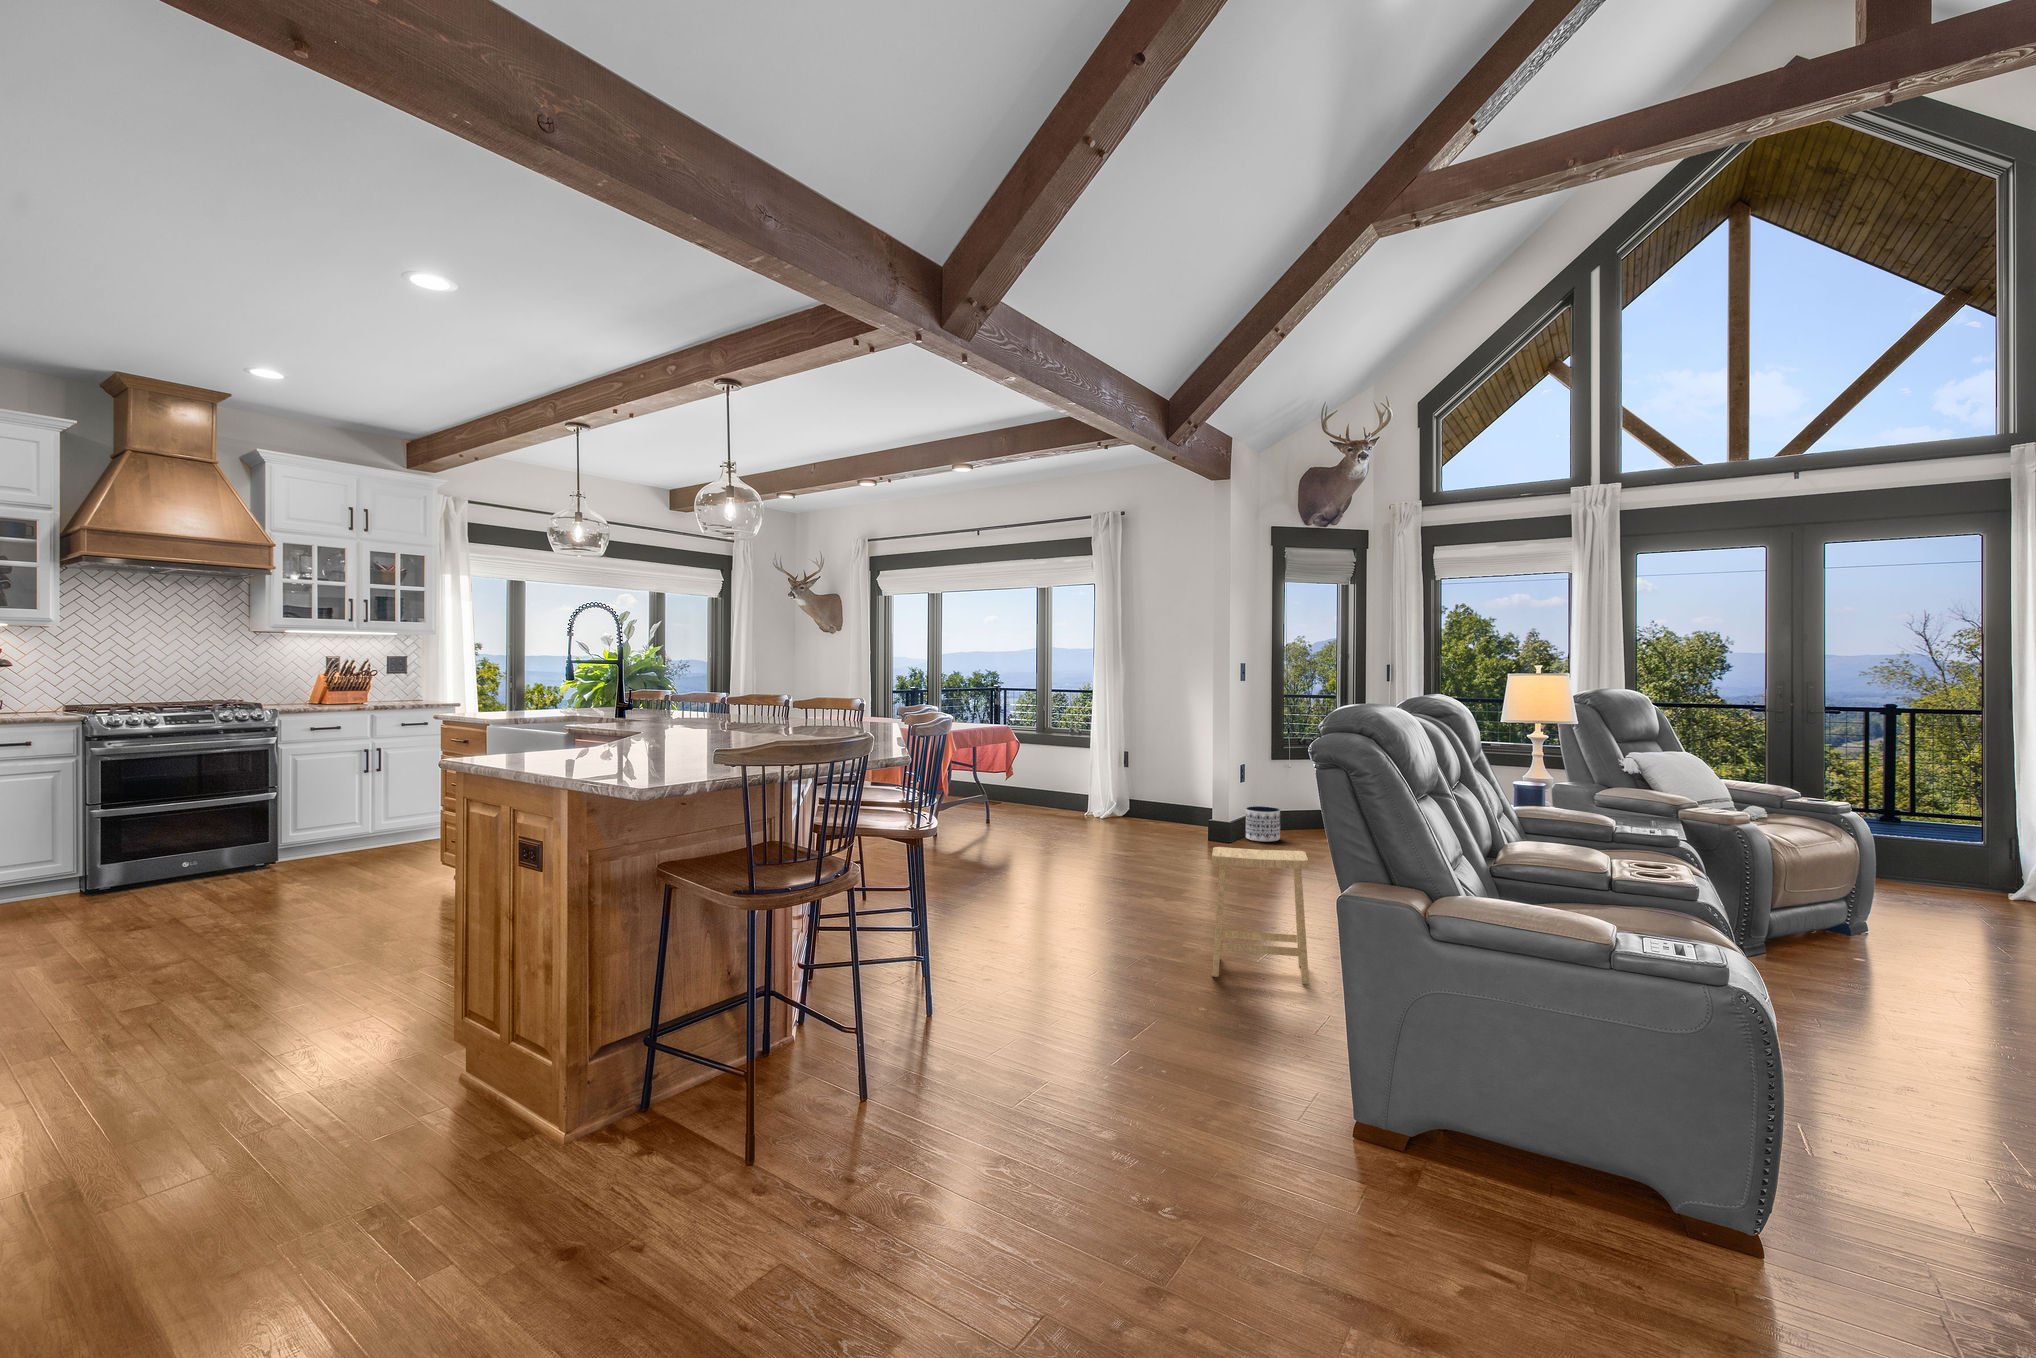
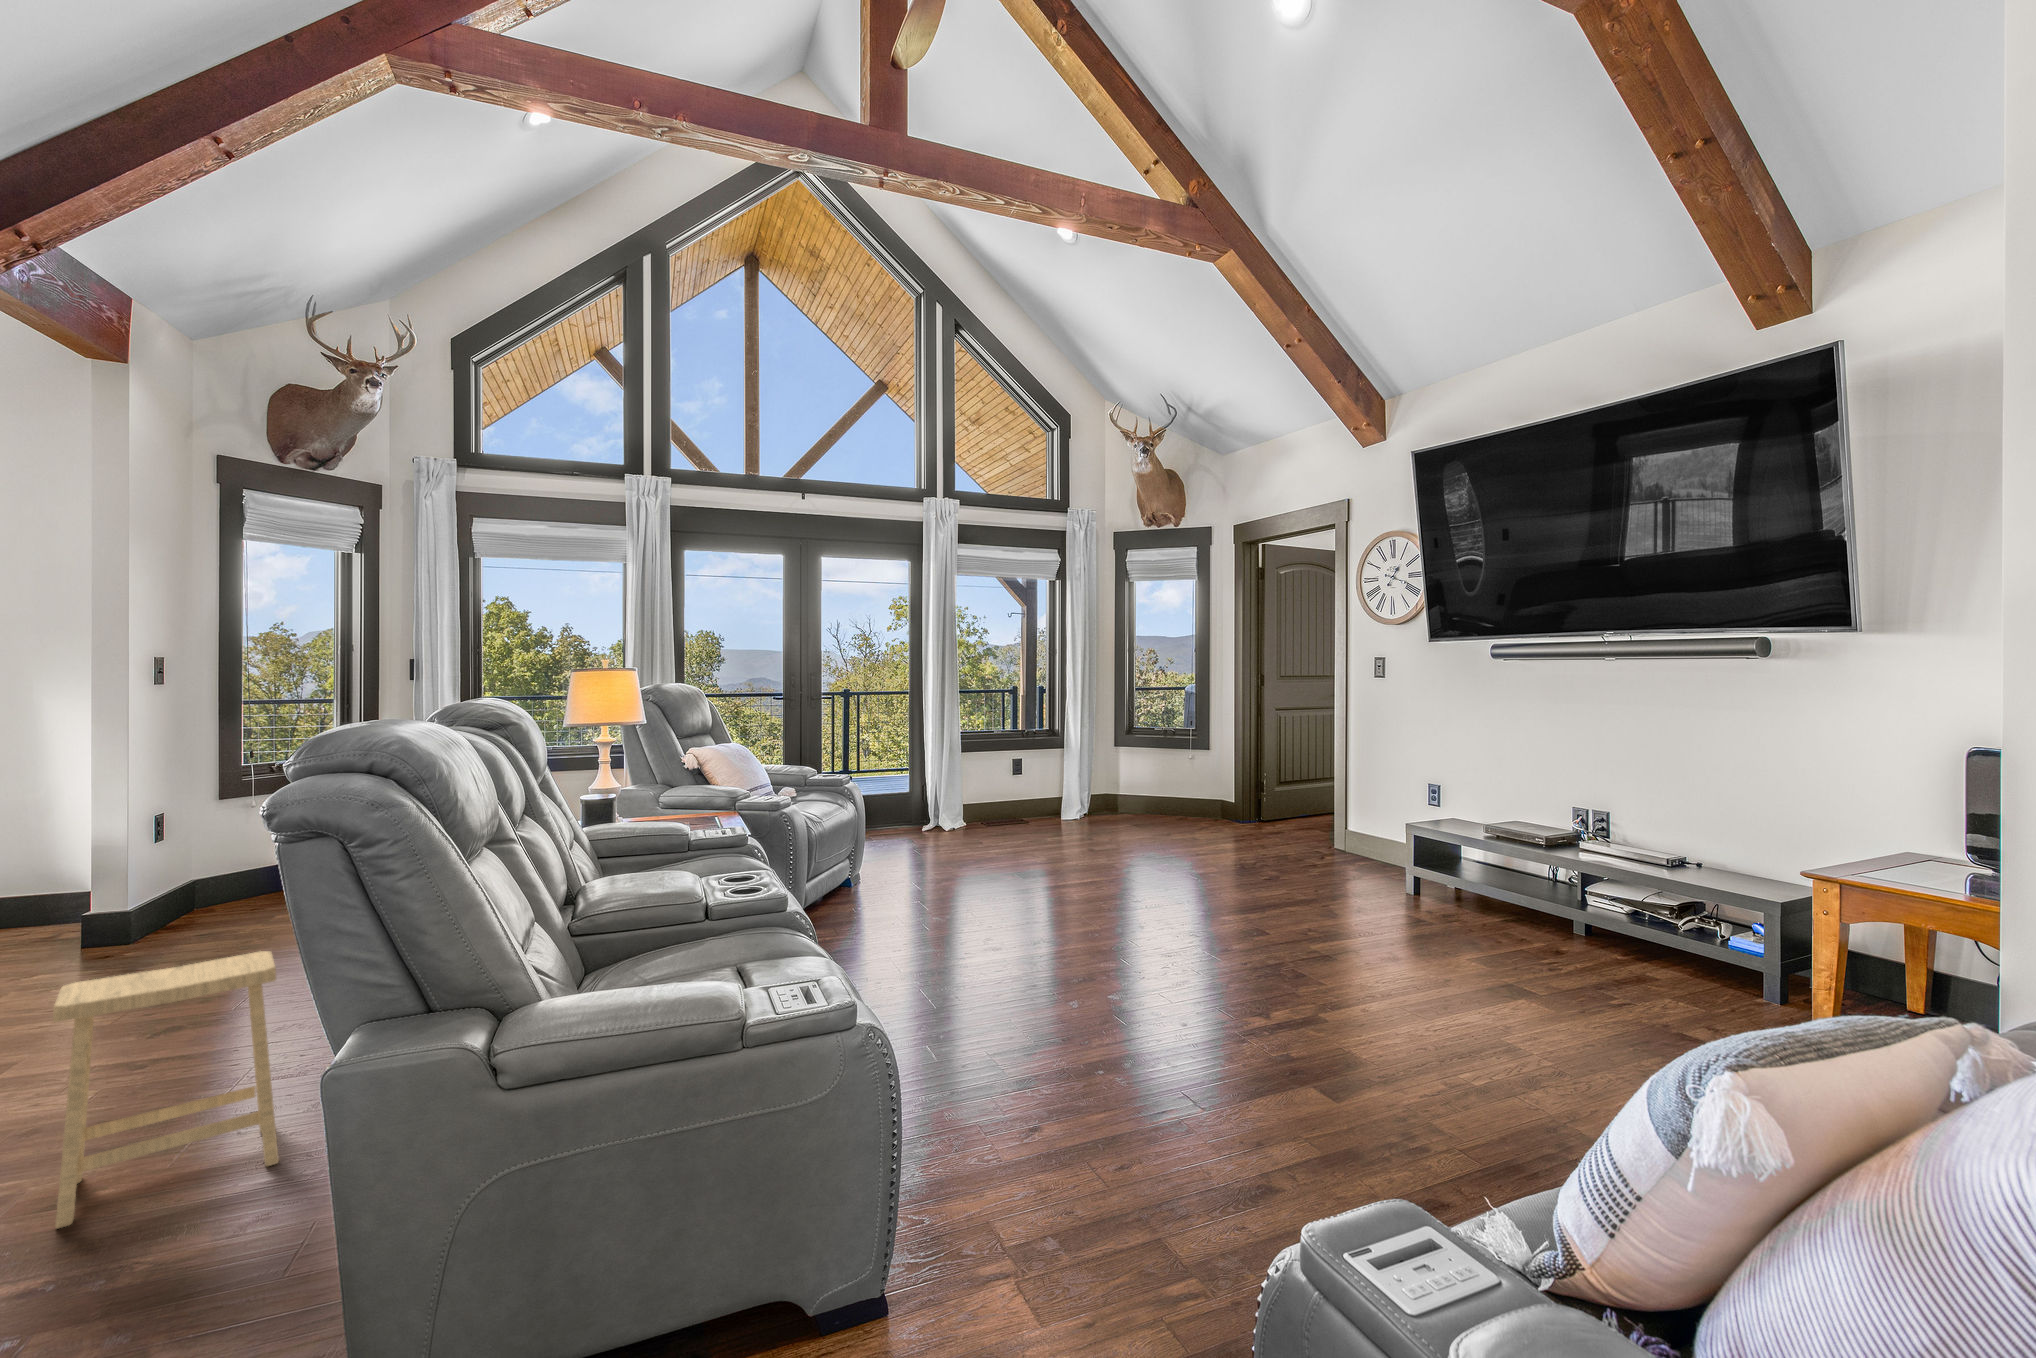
planter: present [1246,806,1280,842] -> none [170,864,237,920]

